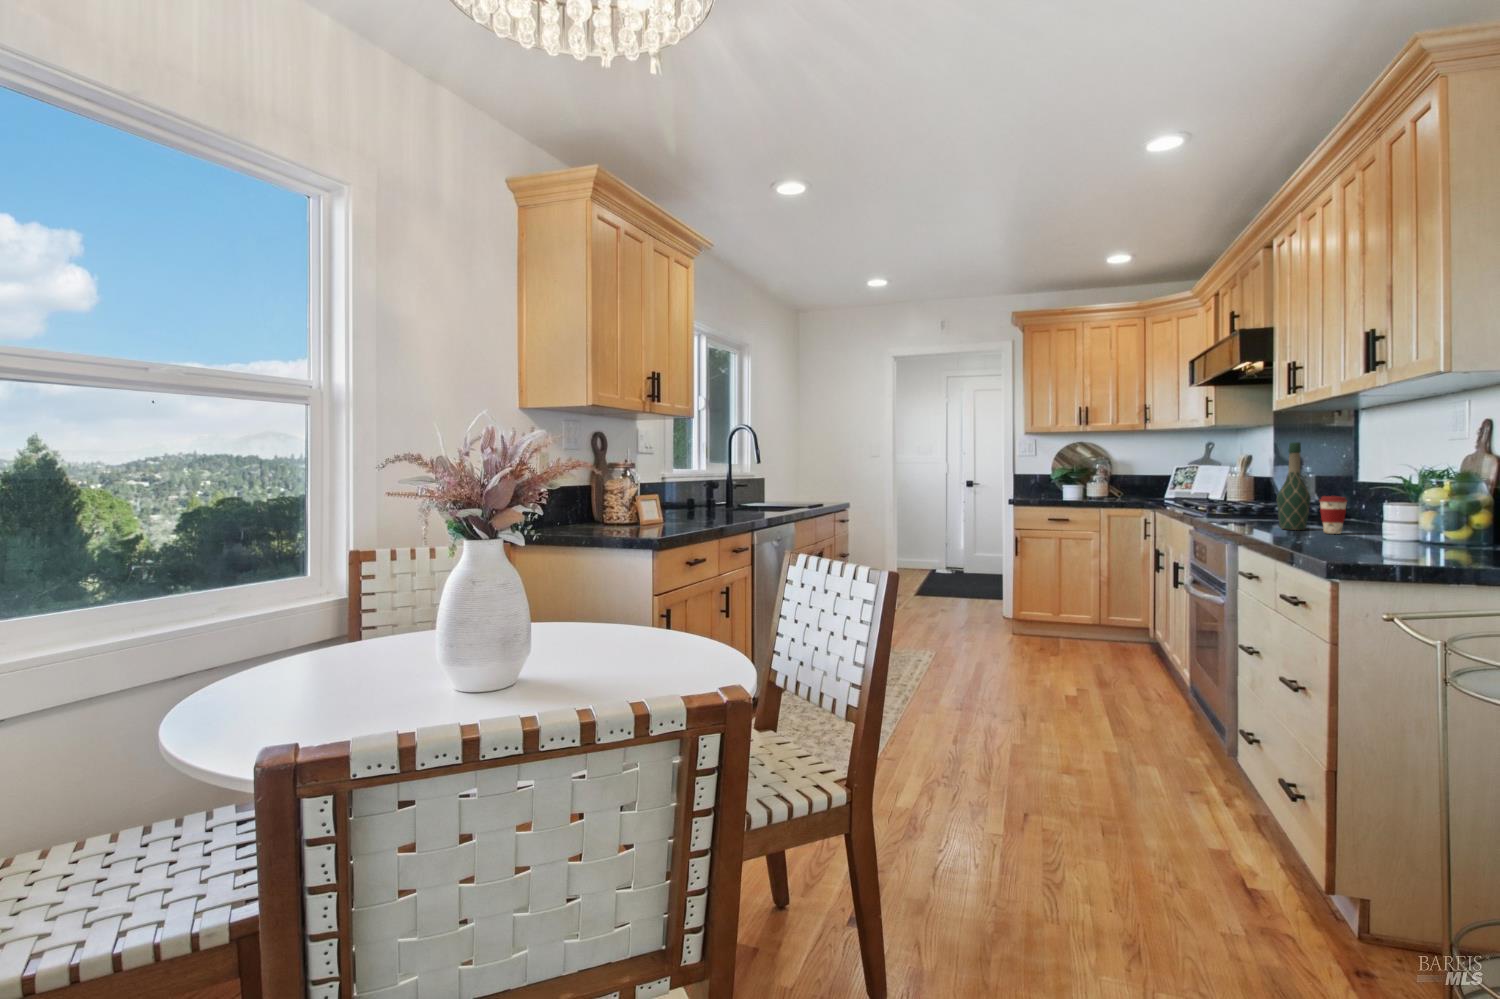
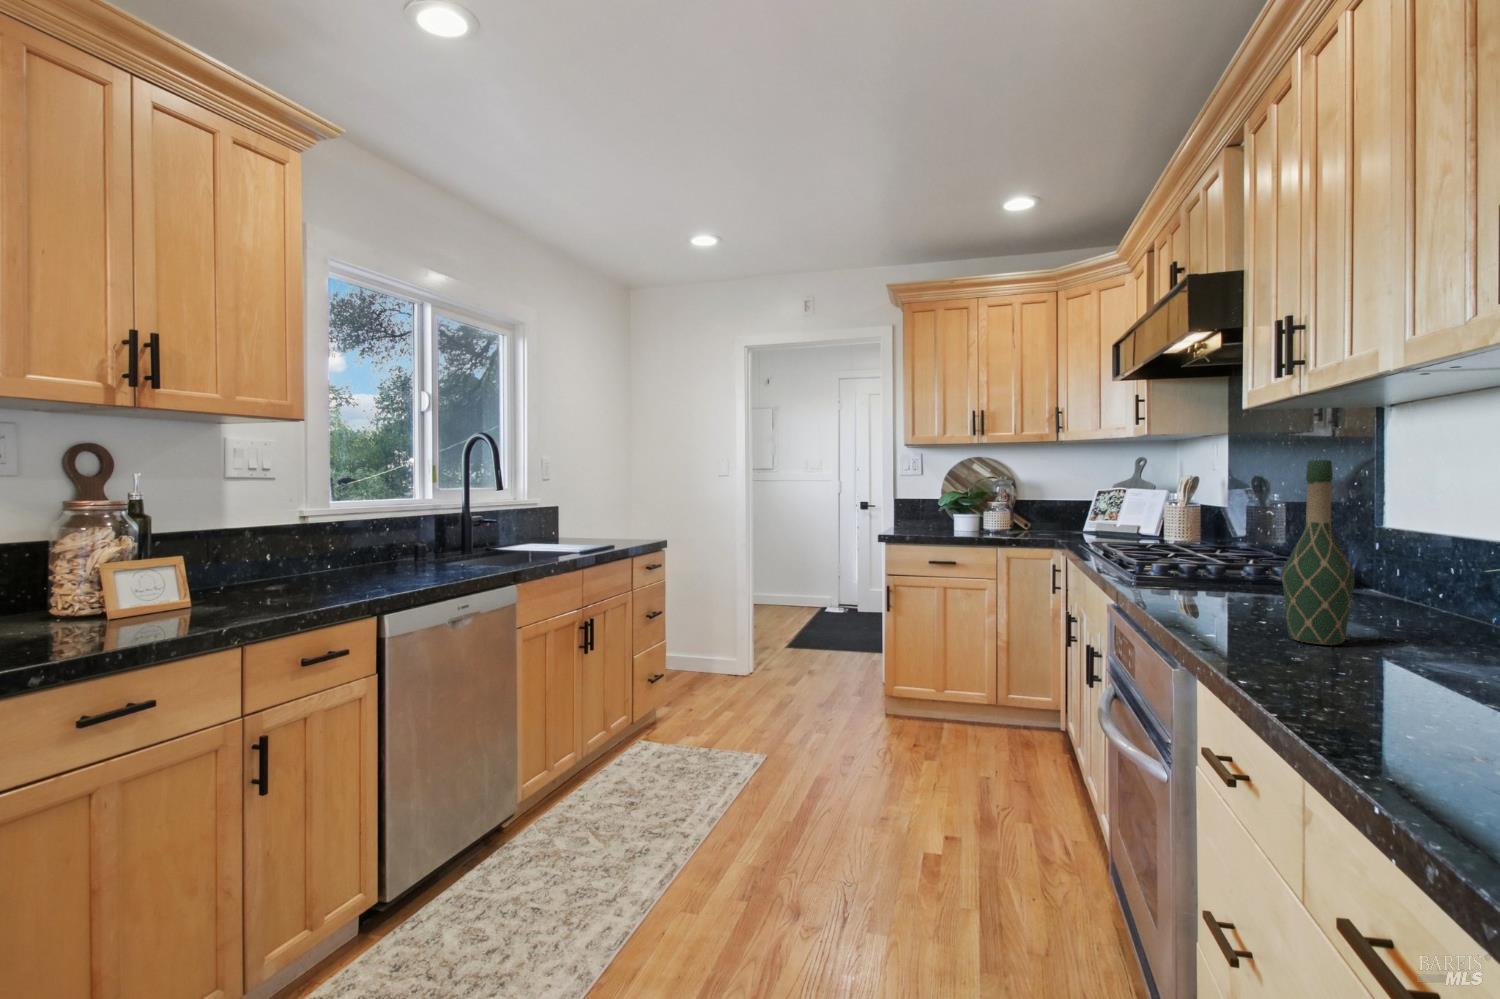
coffee cup: present [1320,496,1347,534] -> none [1383,580,1451,668]

